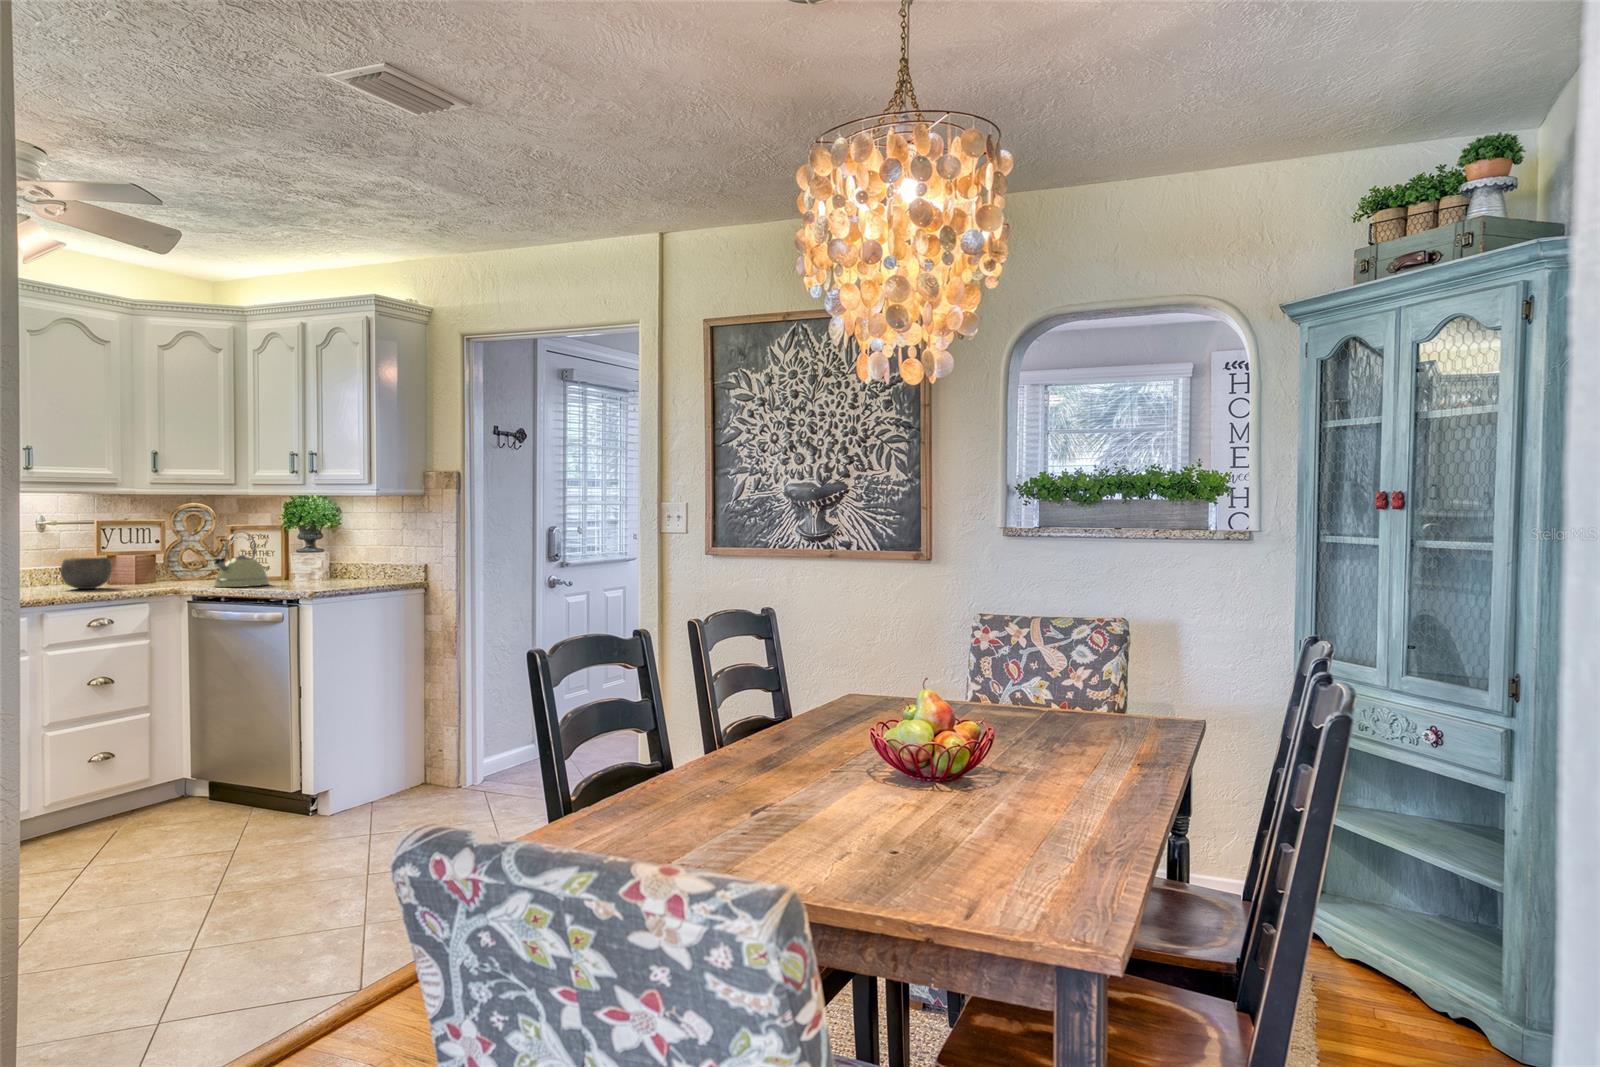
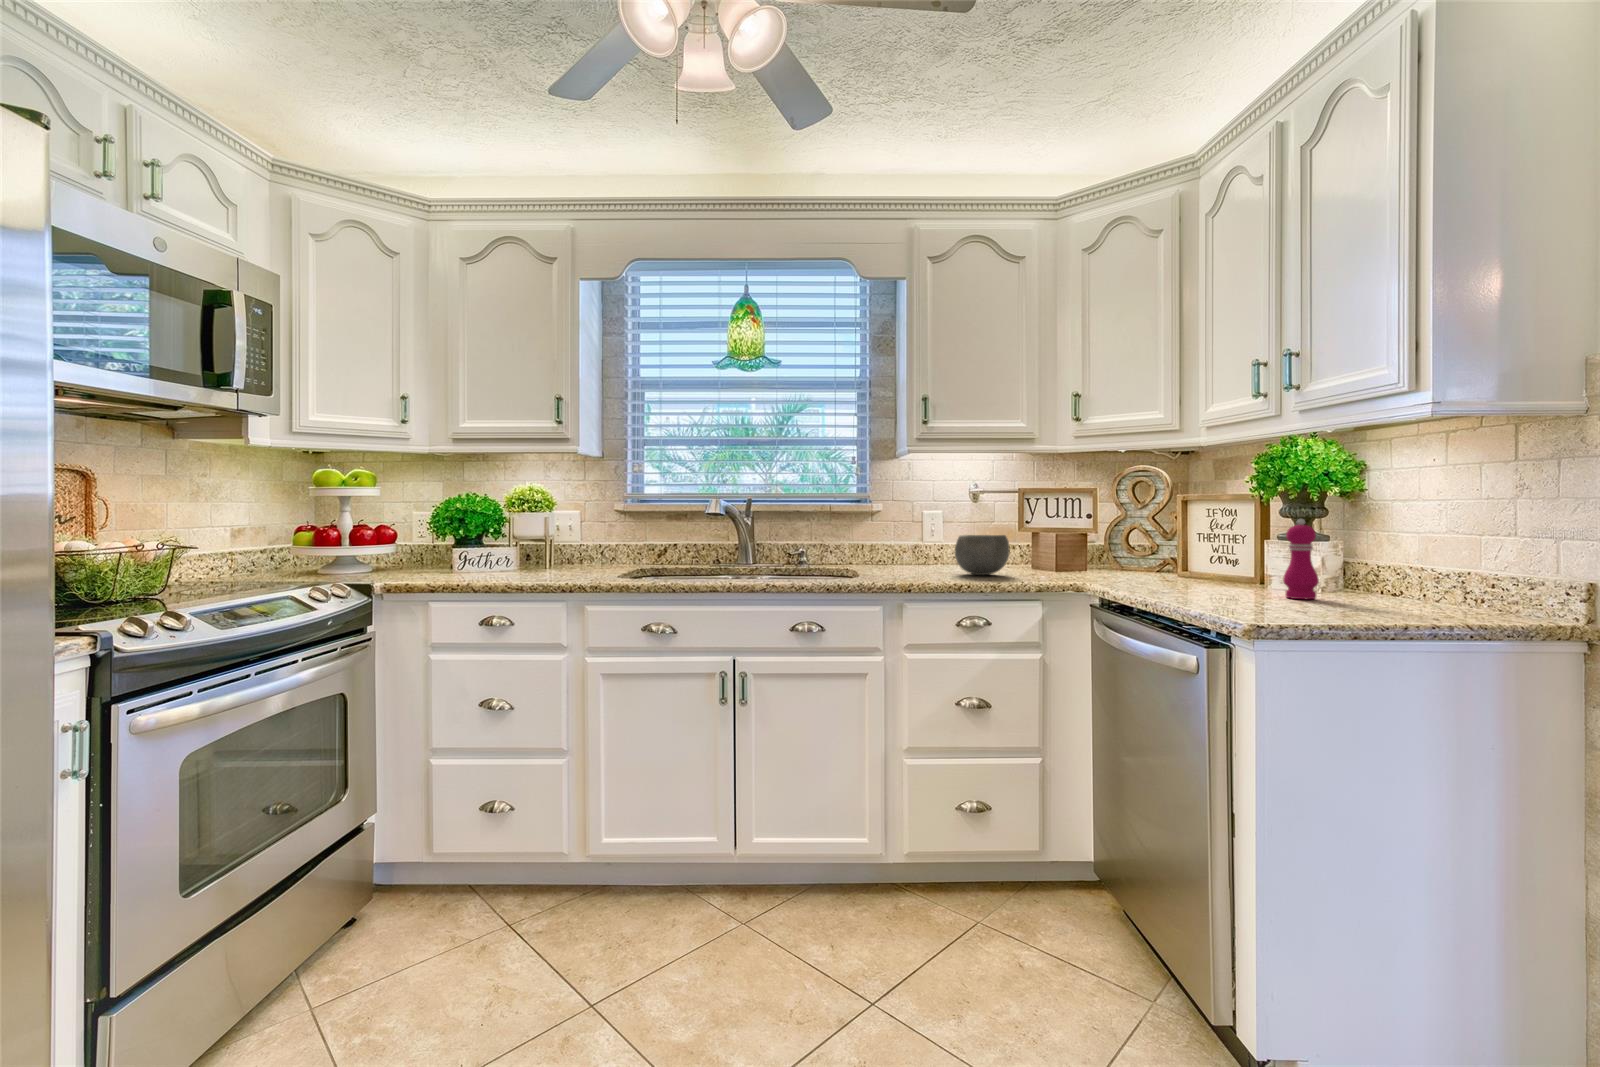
kettle: present [214,532,269,587] -> none [1124,500,1219,593]
pepper mill: none [304,542,321,584] -> present [1283,519,1319,599]

